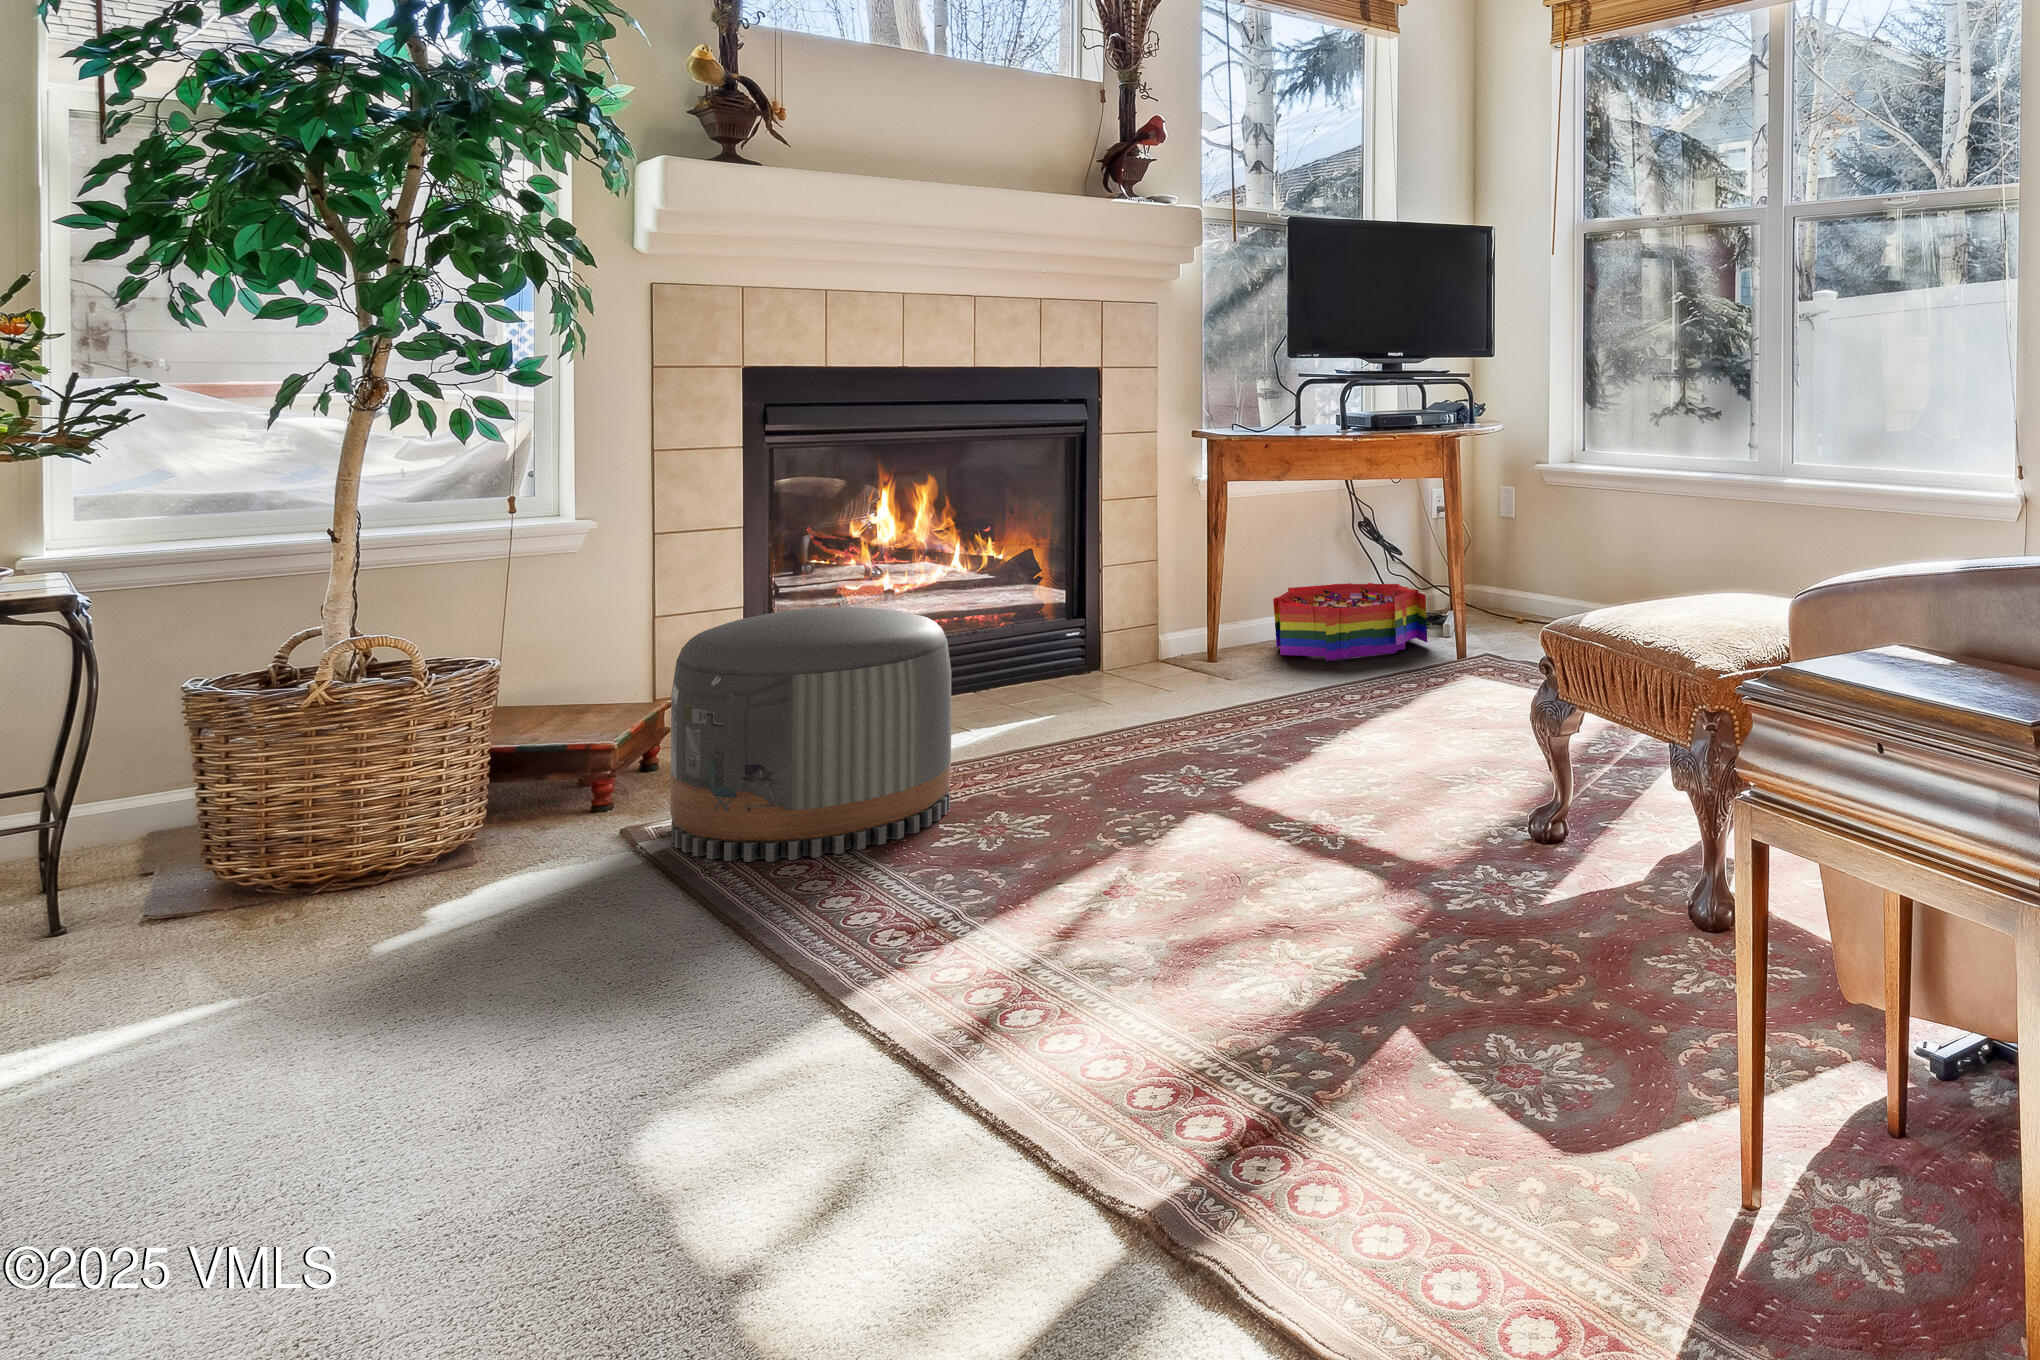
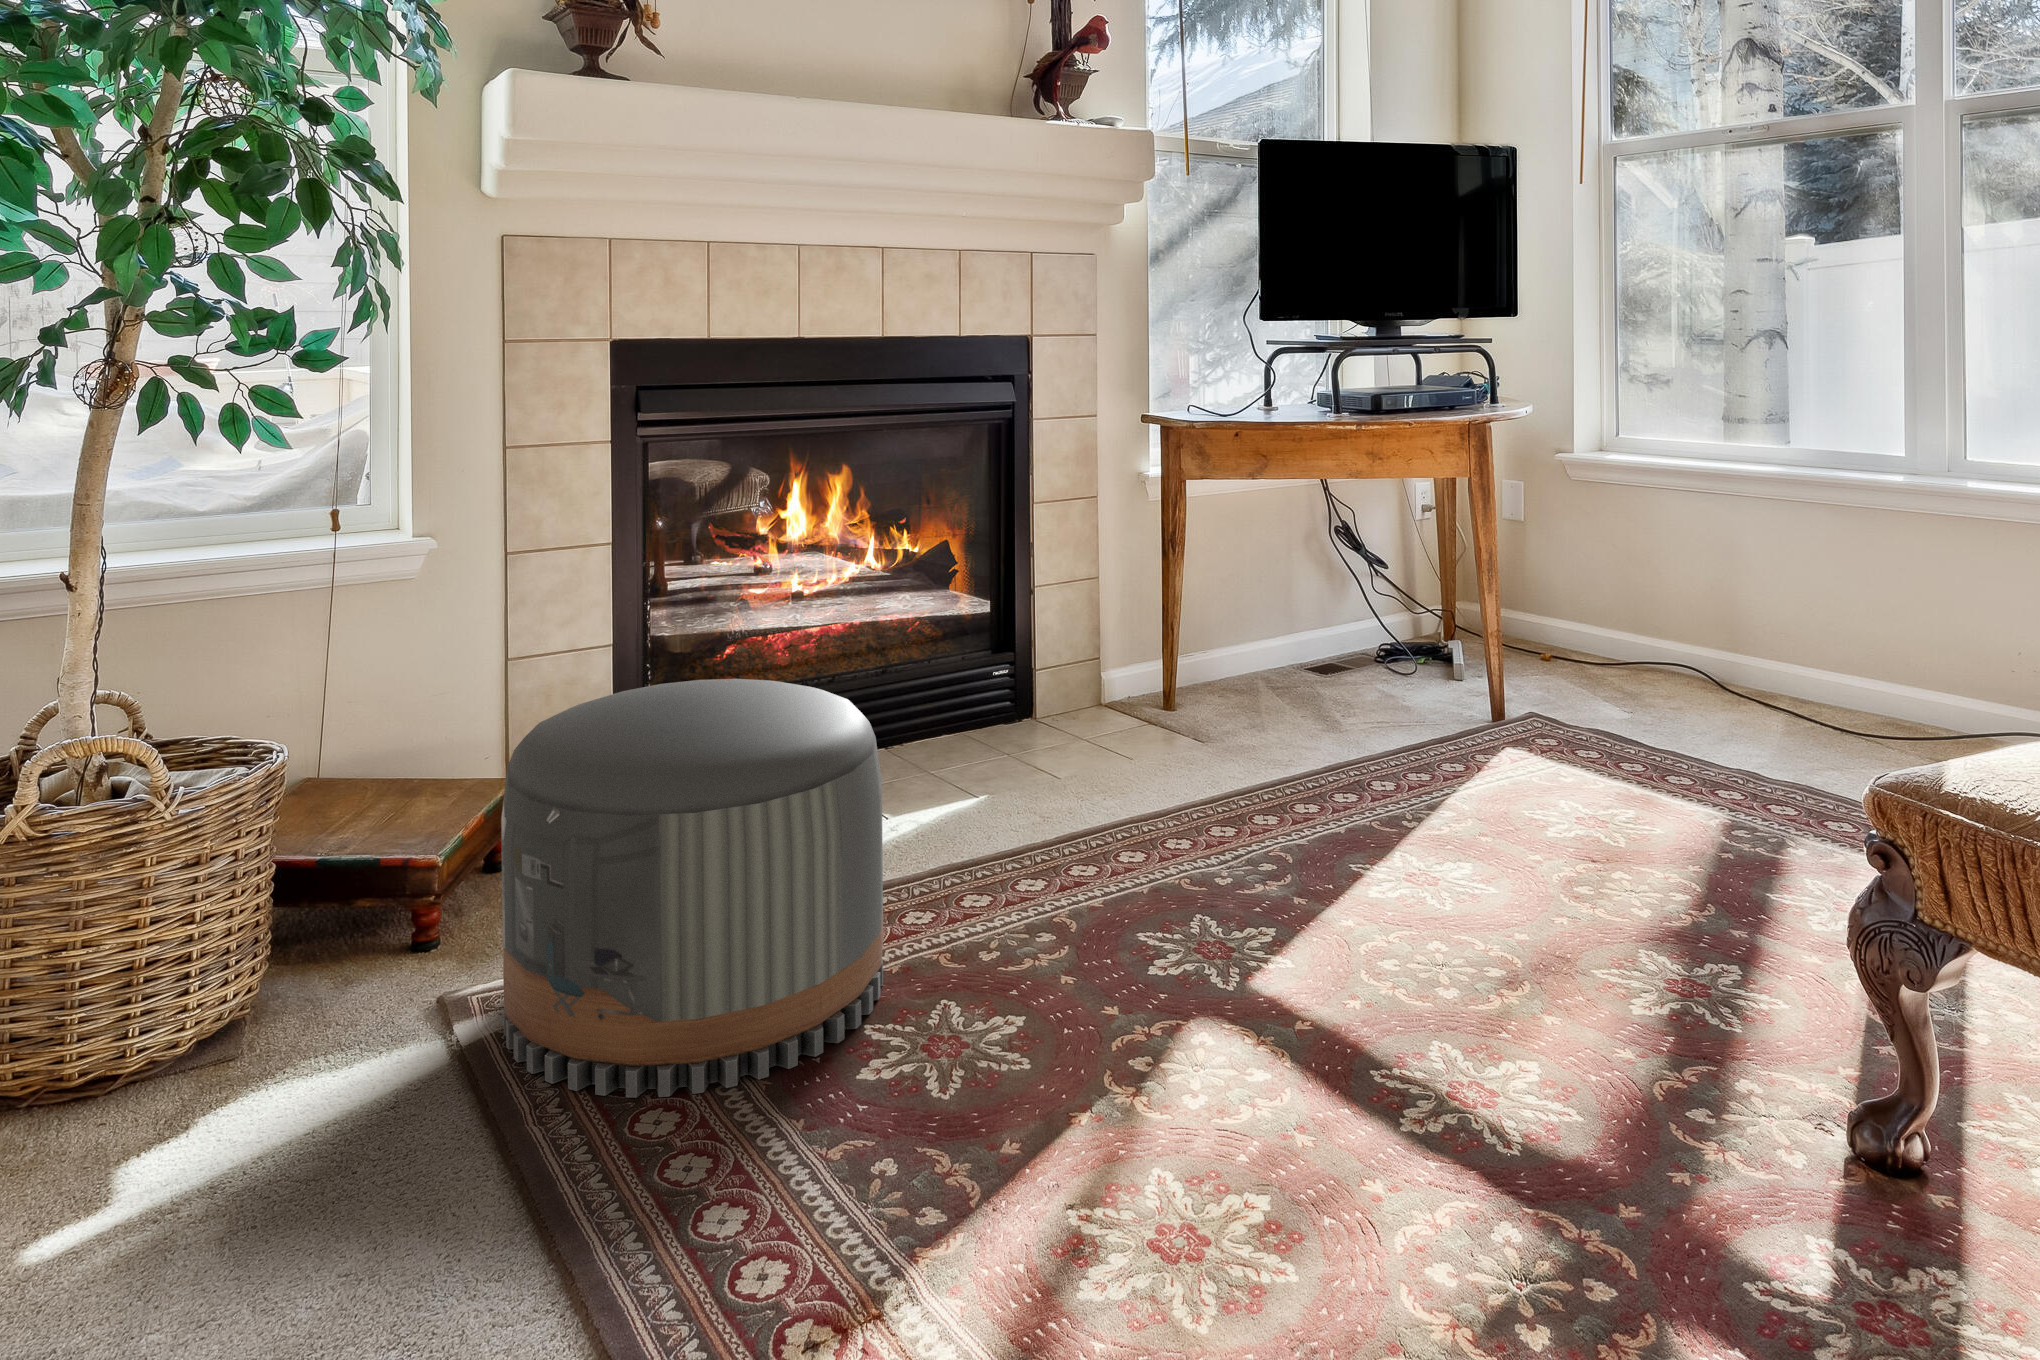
storage bin: present [1273,583,1427,661] -> none [1242,601,1440,710]

